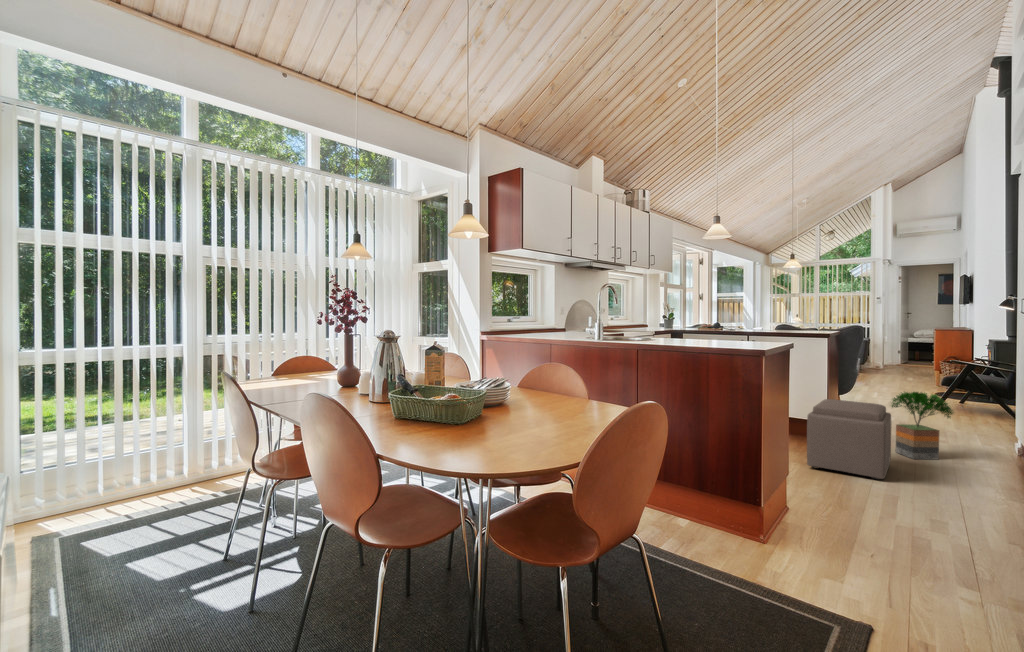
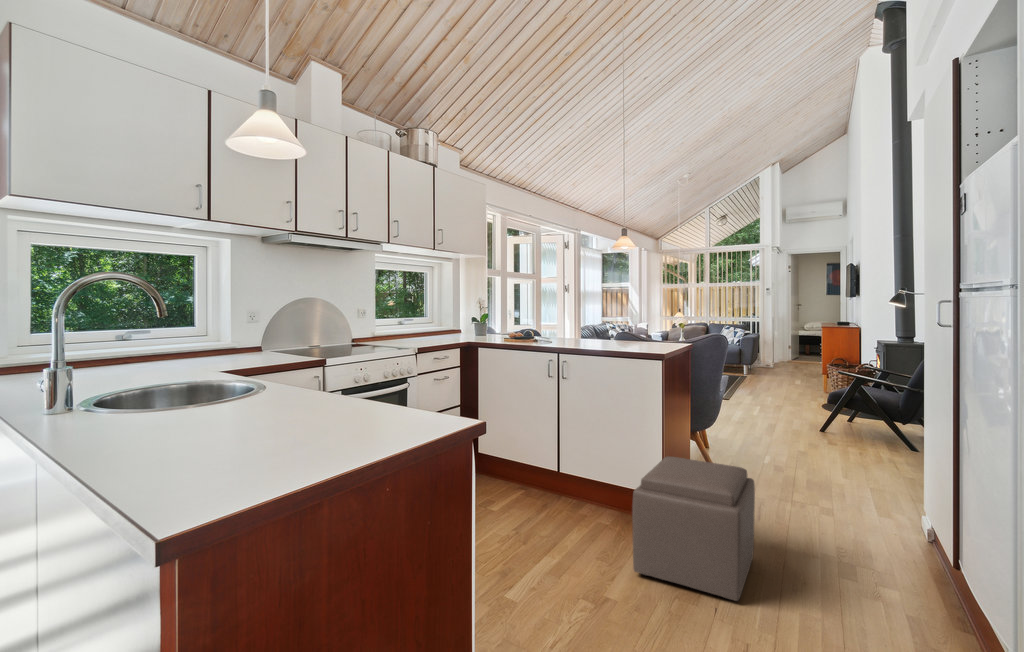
potted tree: present [892,392,953,459] -> none [757,434,841,537]

